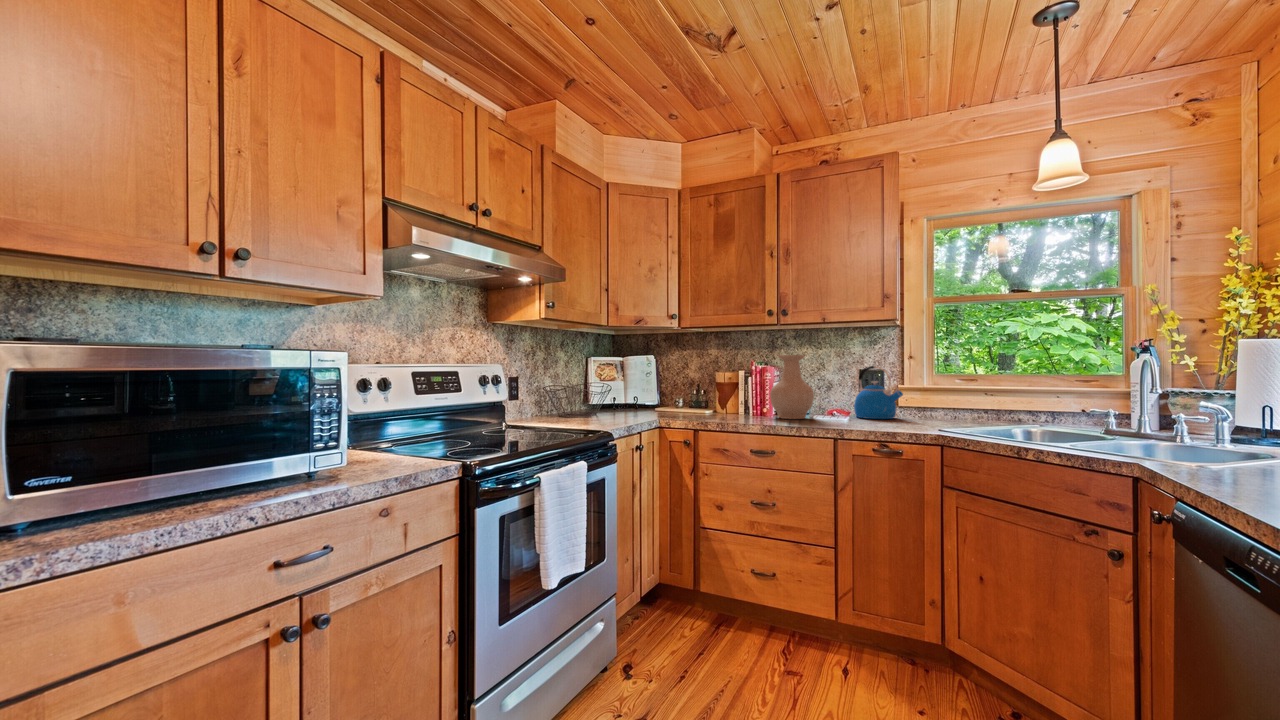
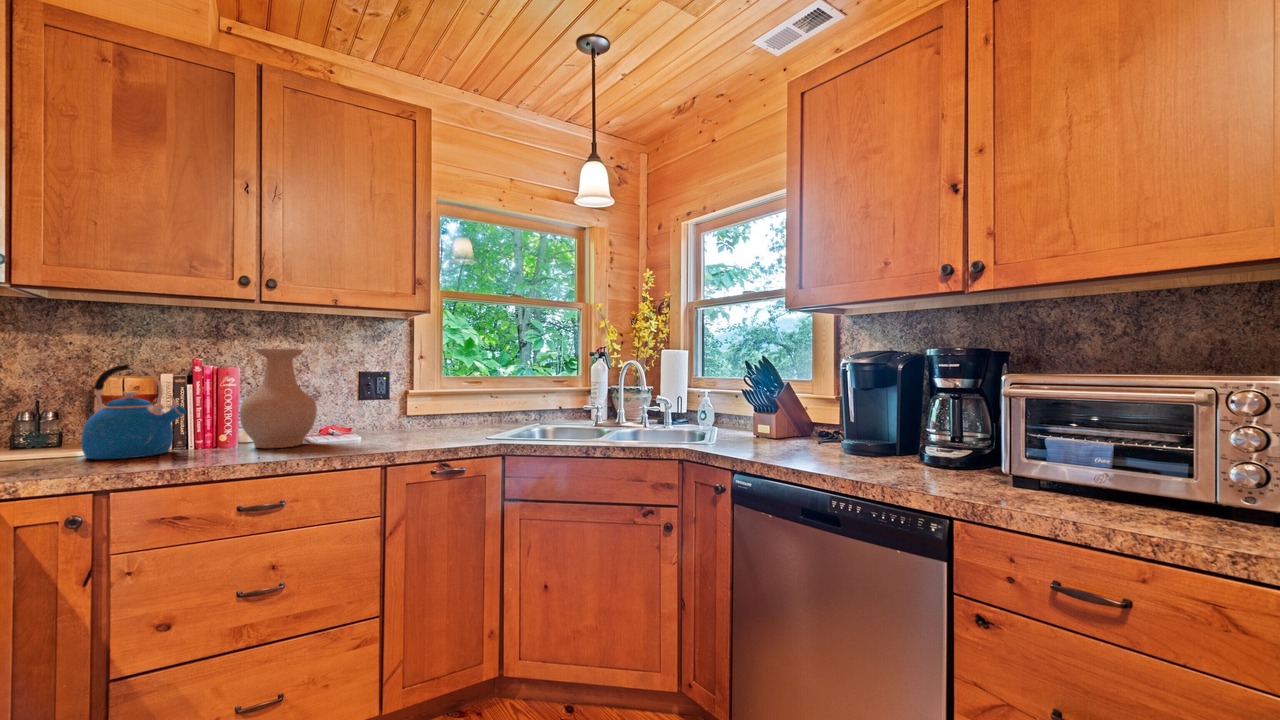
kettle: present [854,366,903,419] -> present [81,364,186,459]

